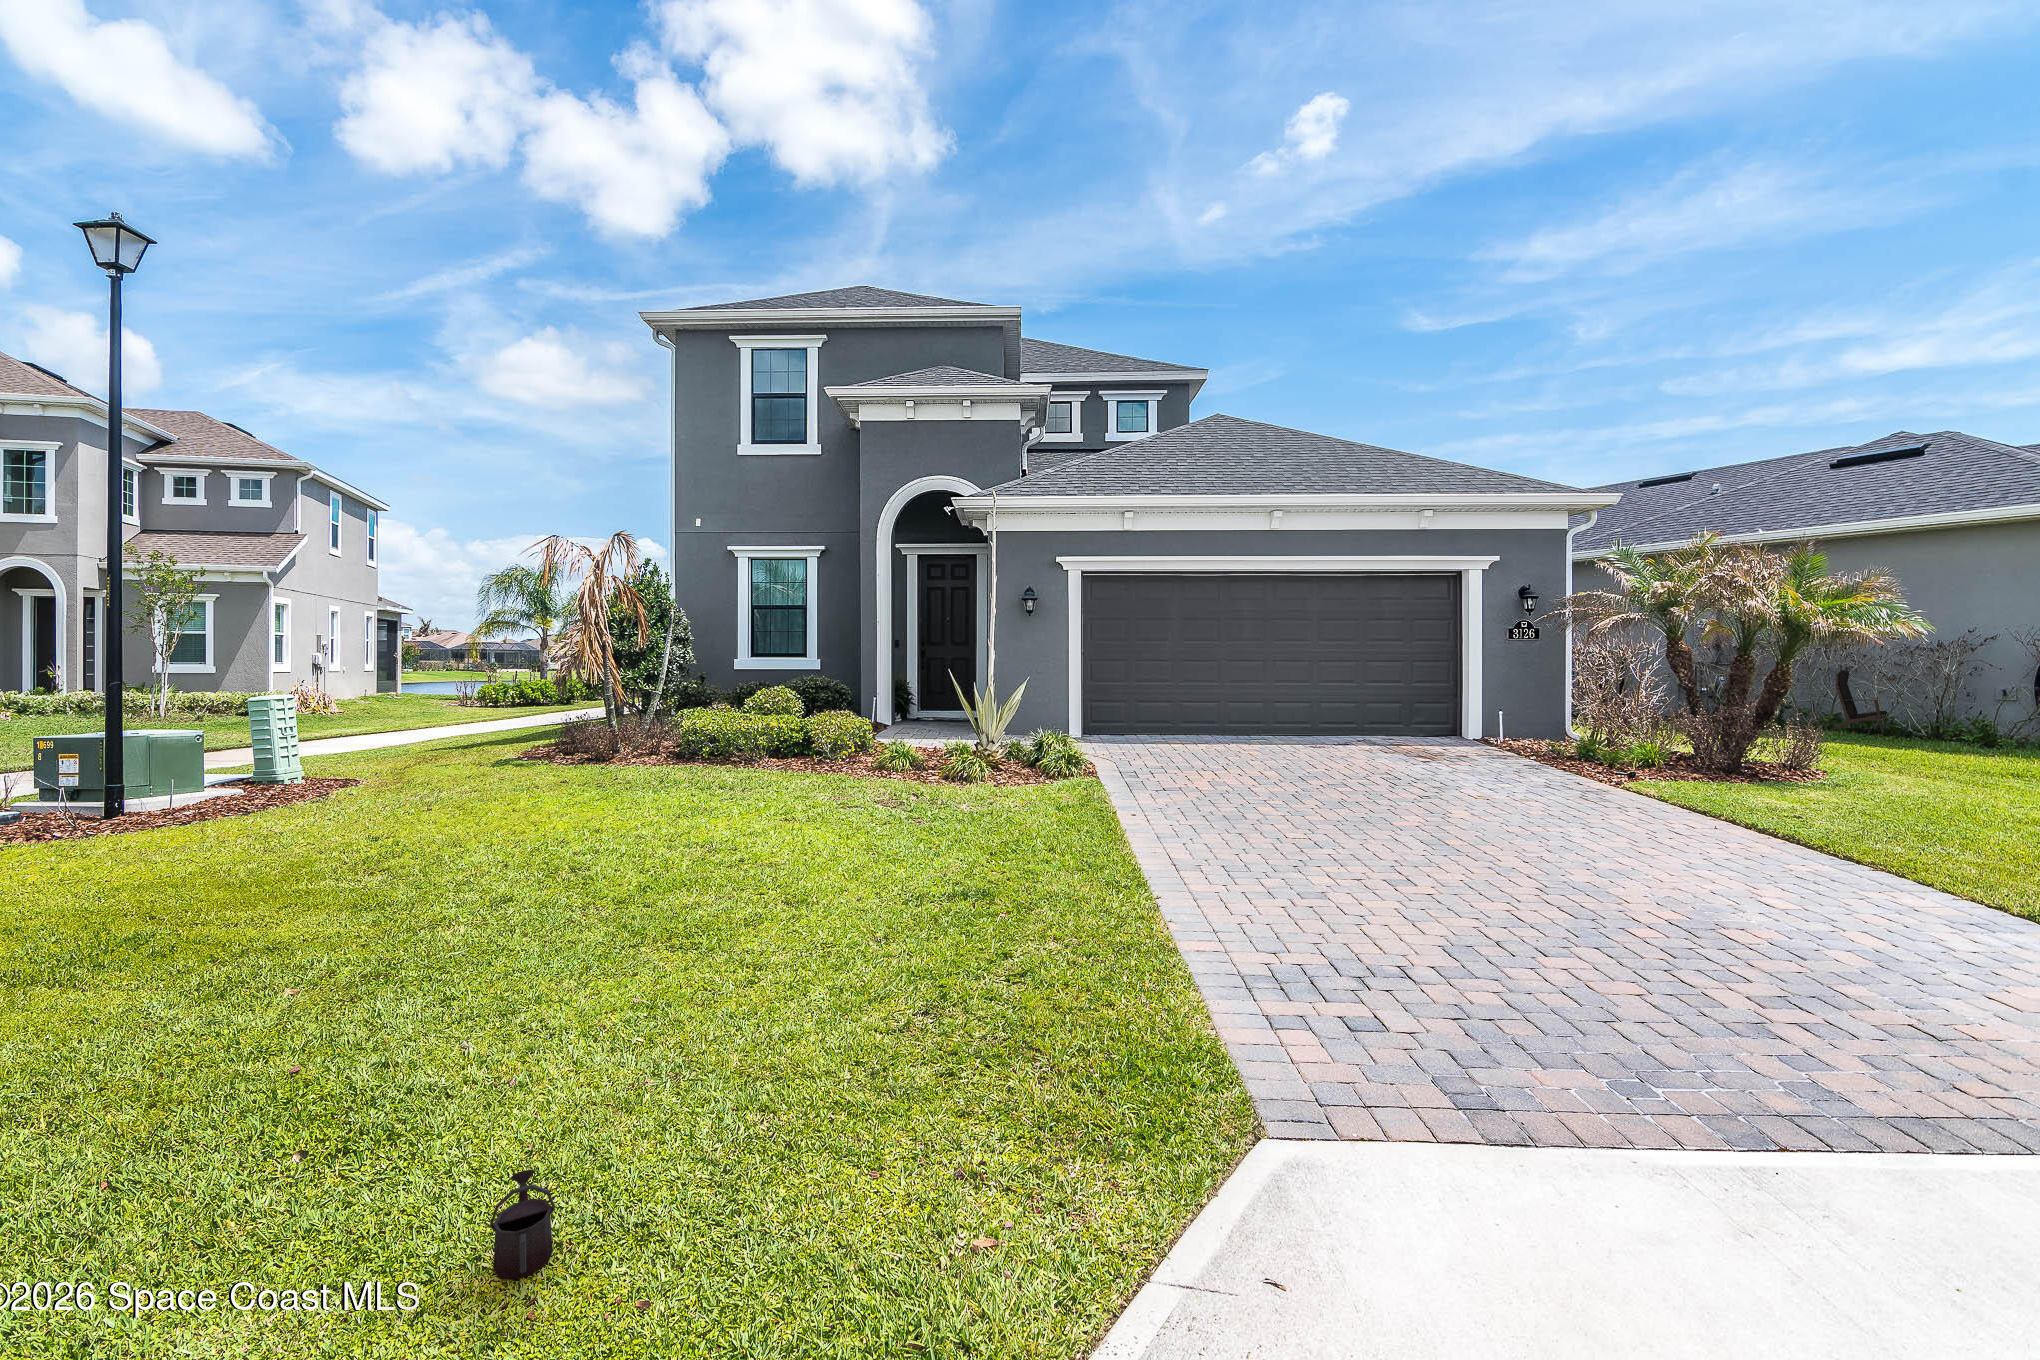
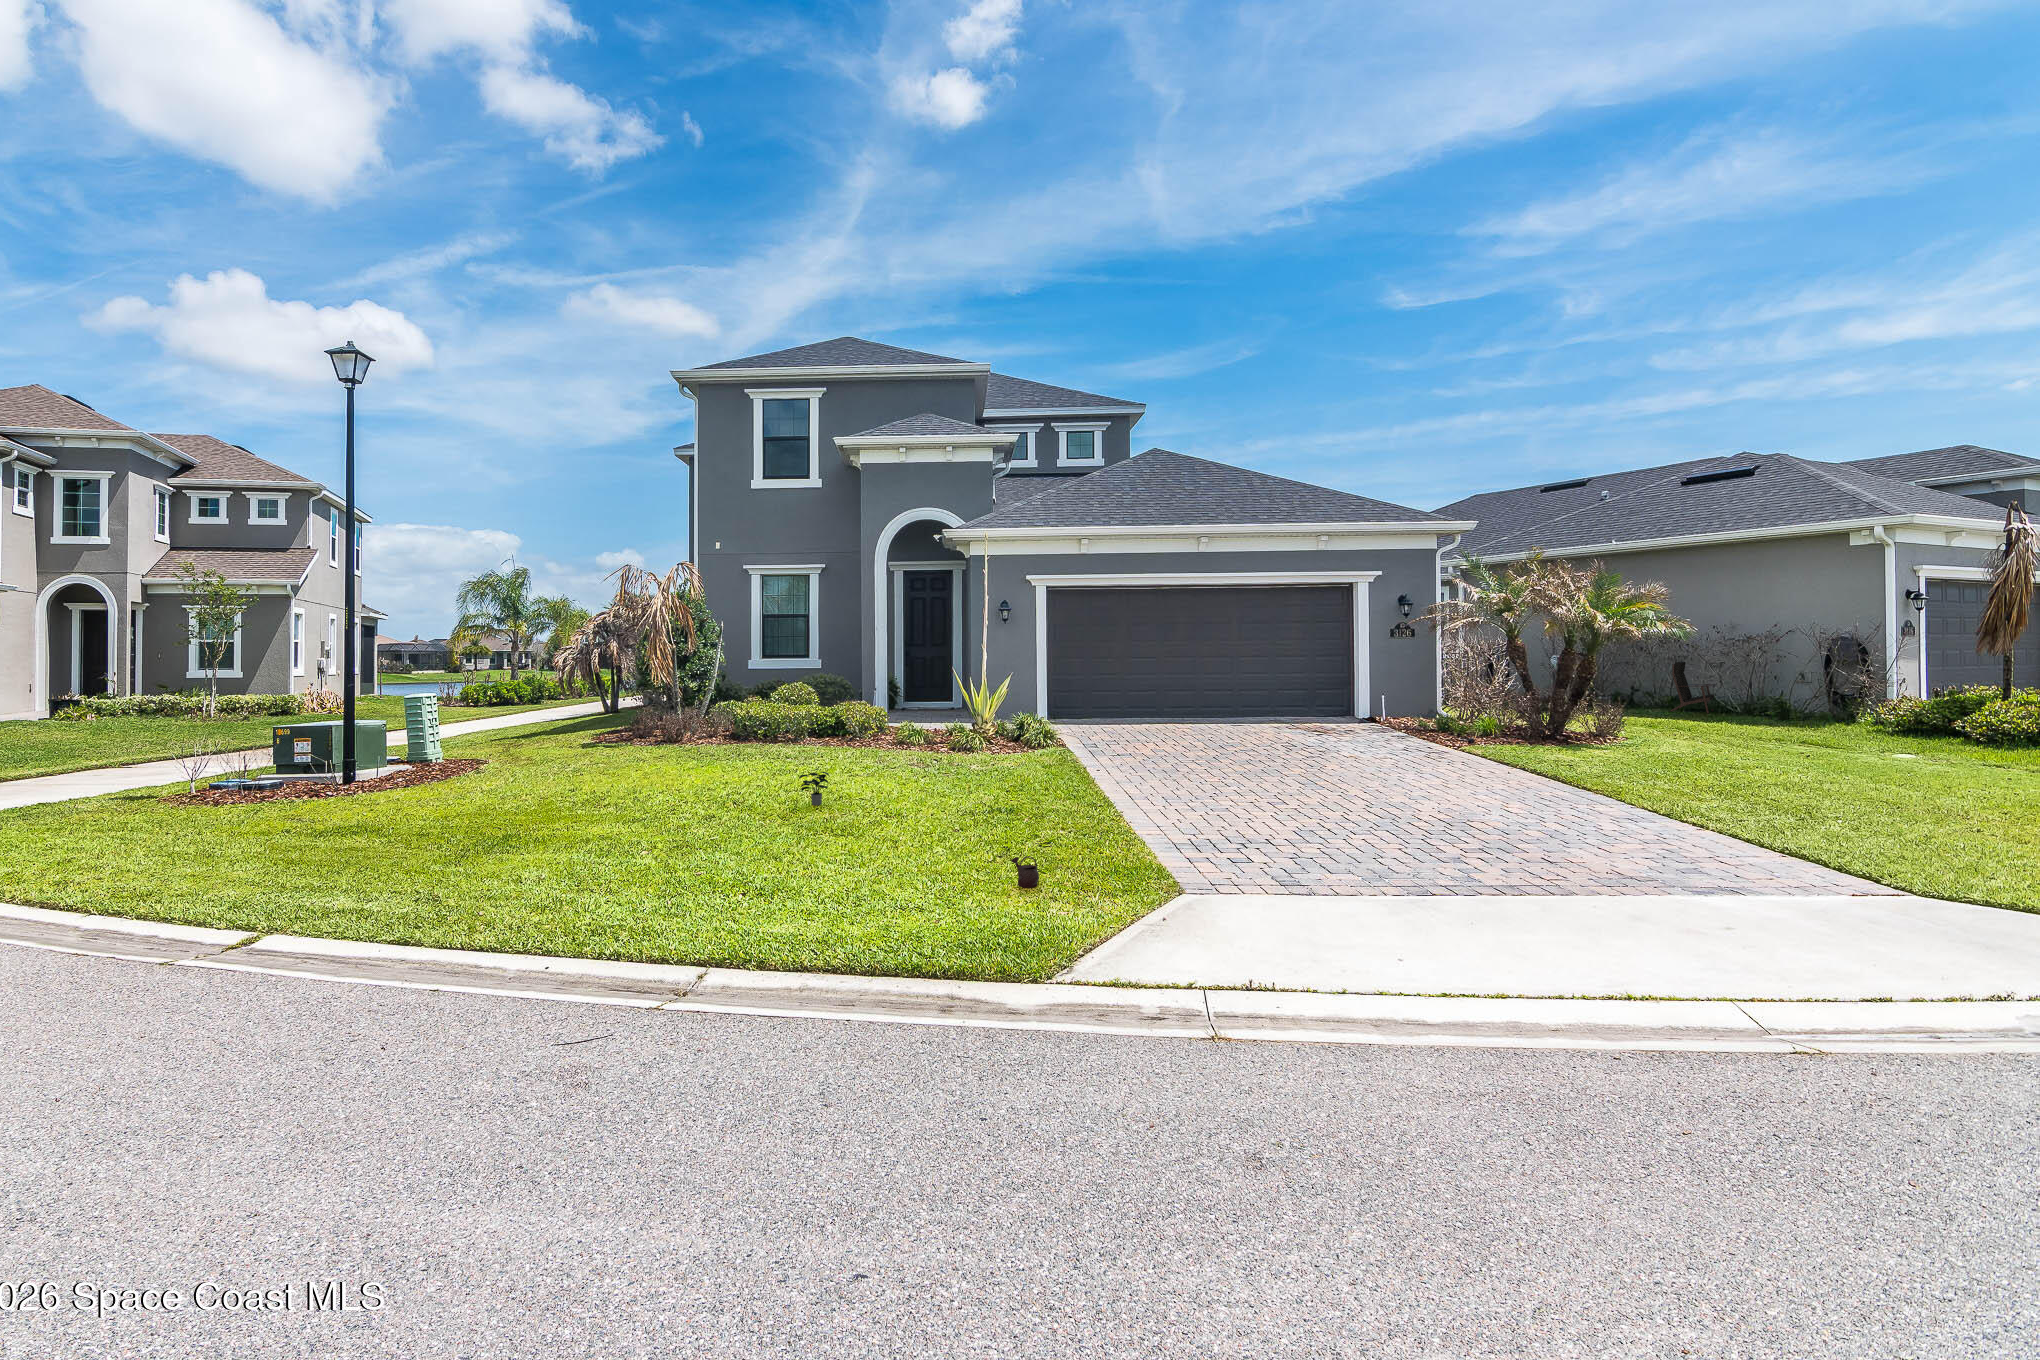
potted plant: none [661,828,716,887] -> present [799,769,829,805]
watering can: present [490,1169,555,1280] -> present [1011,856,1039,888]

